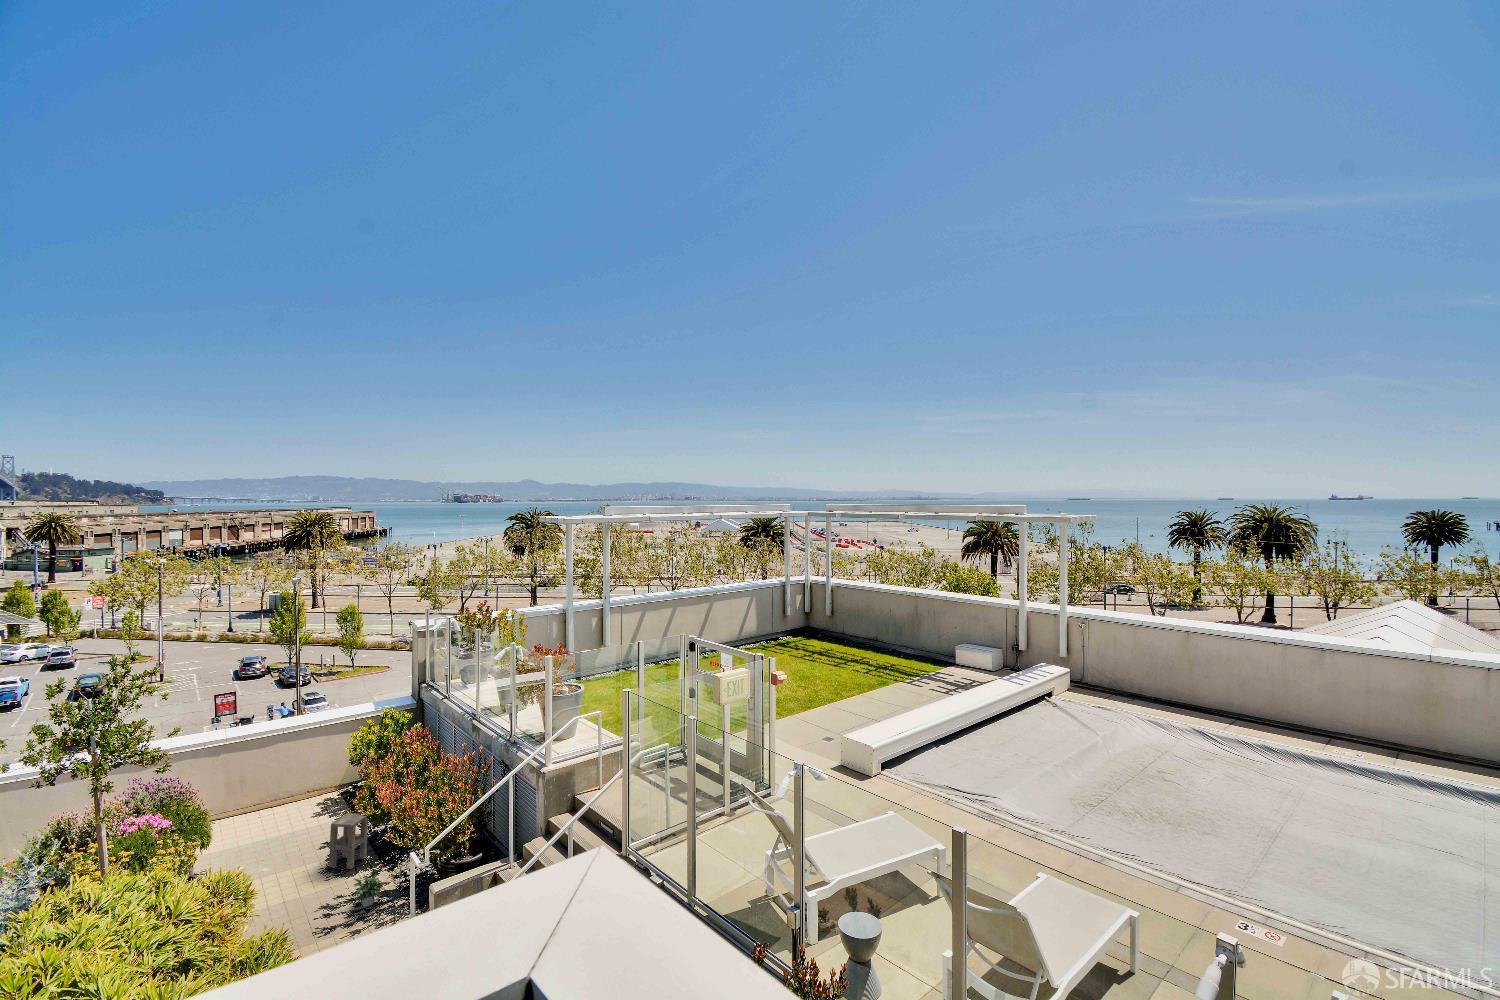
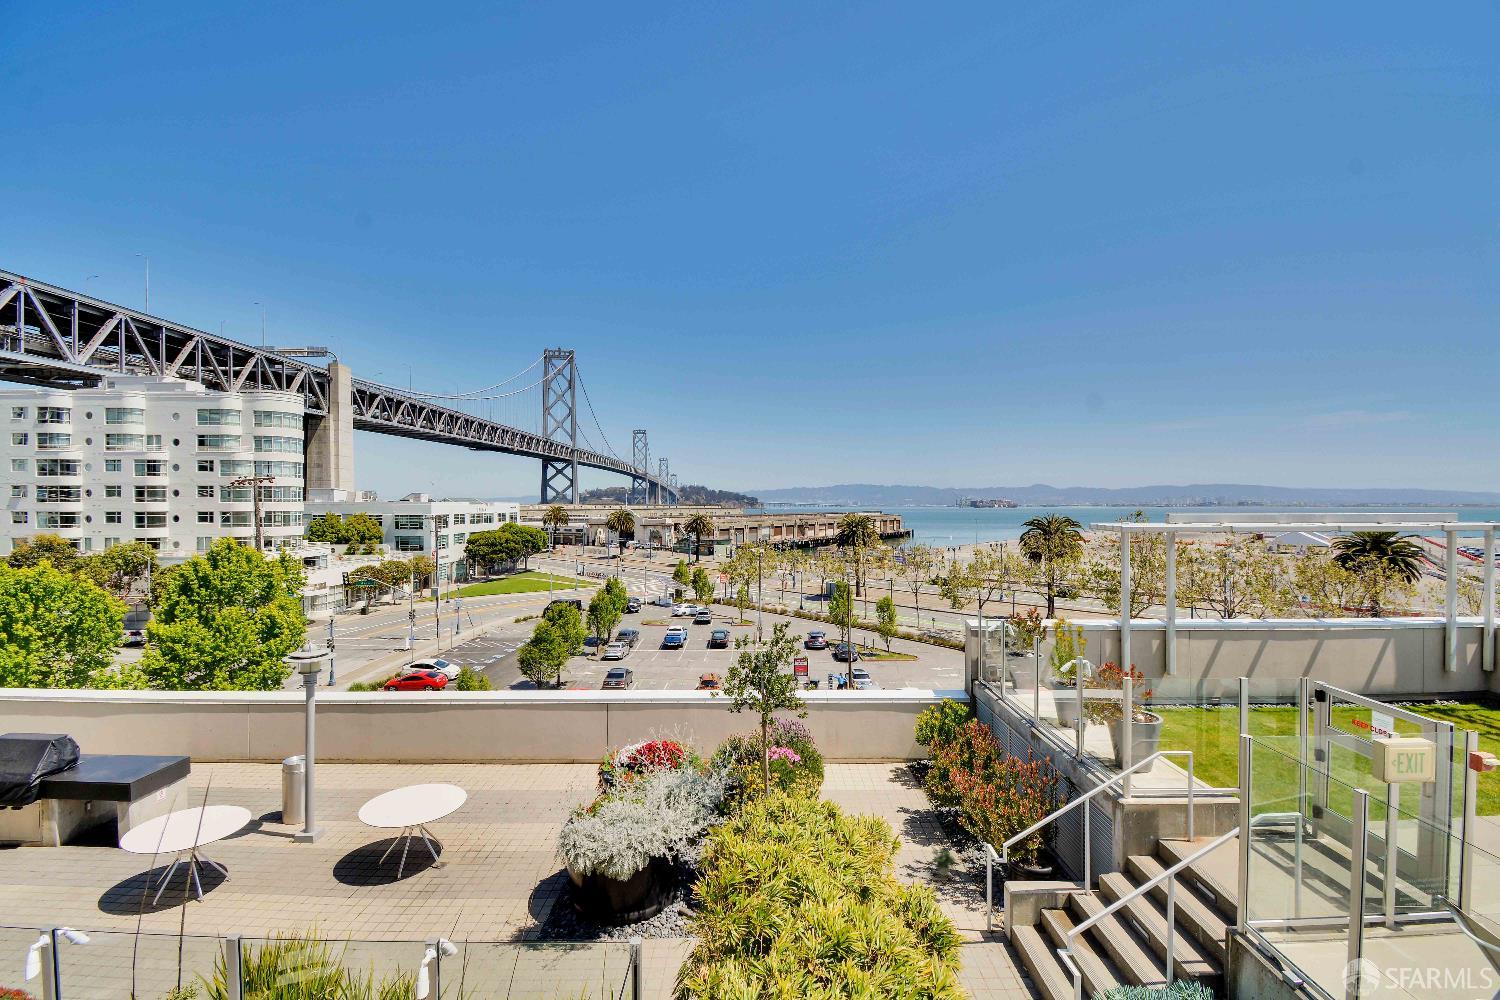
side table: present [329,813,368,869] -> none [908,786,937,837]

